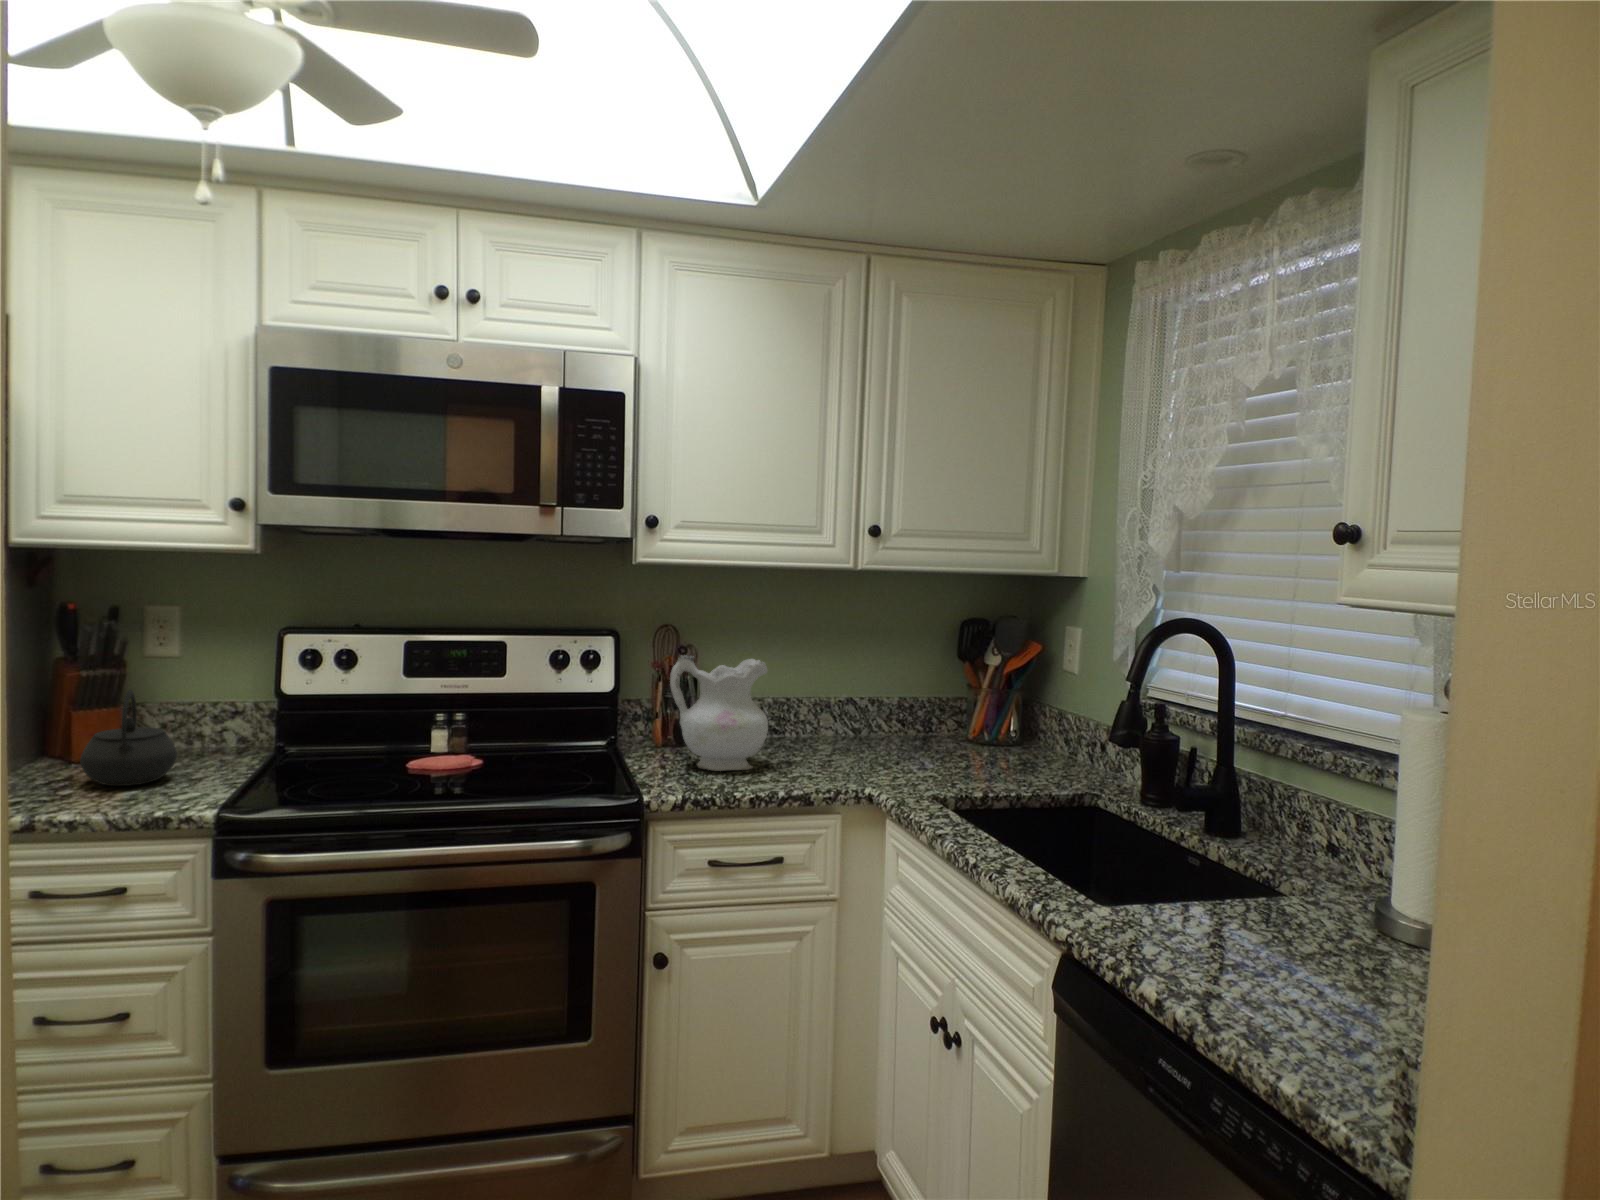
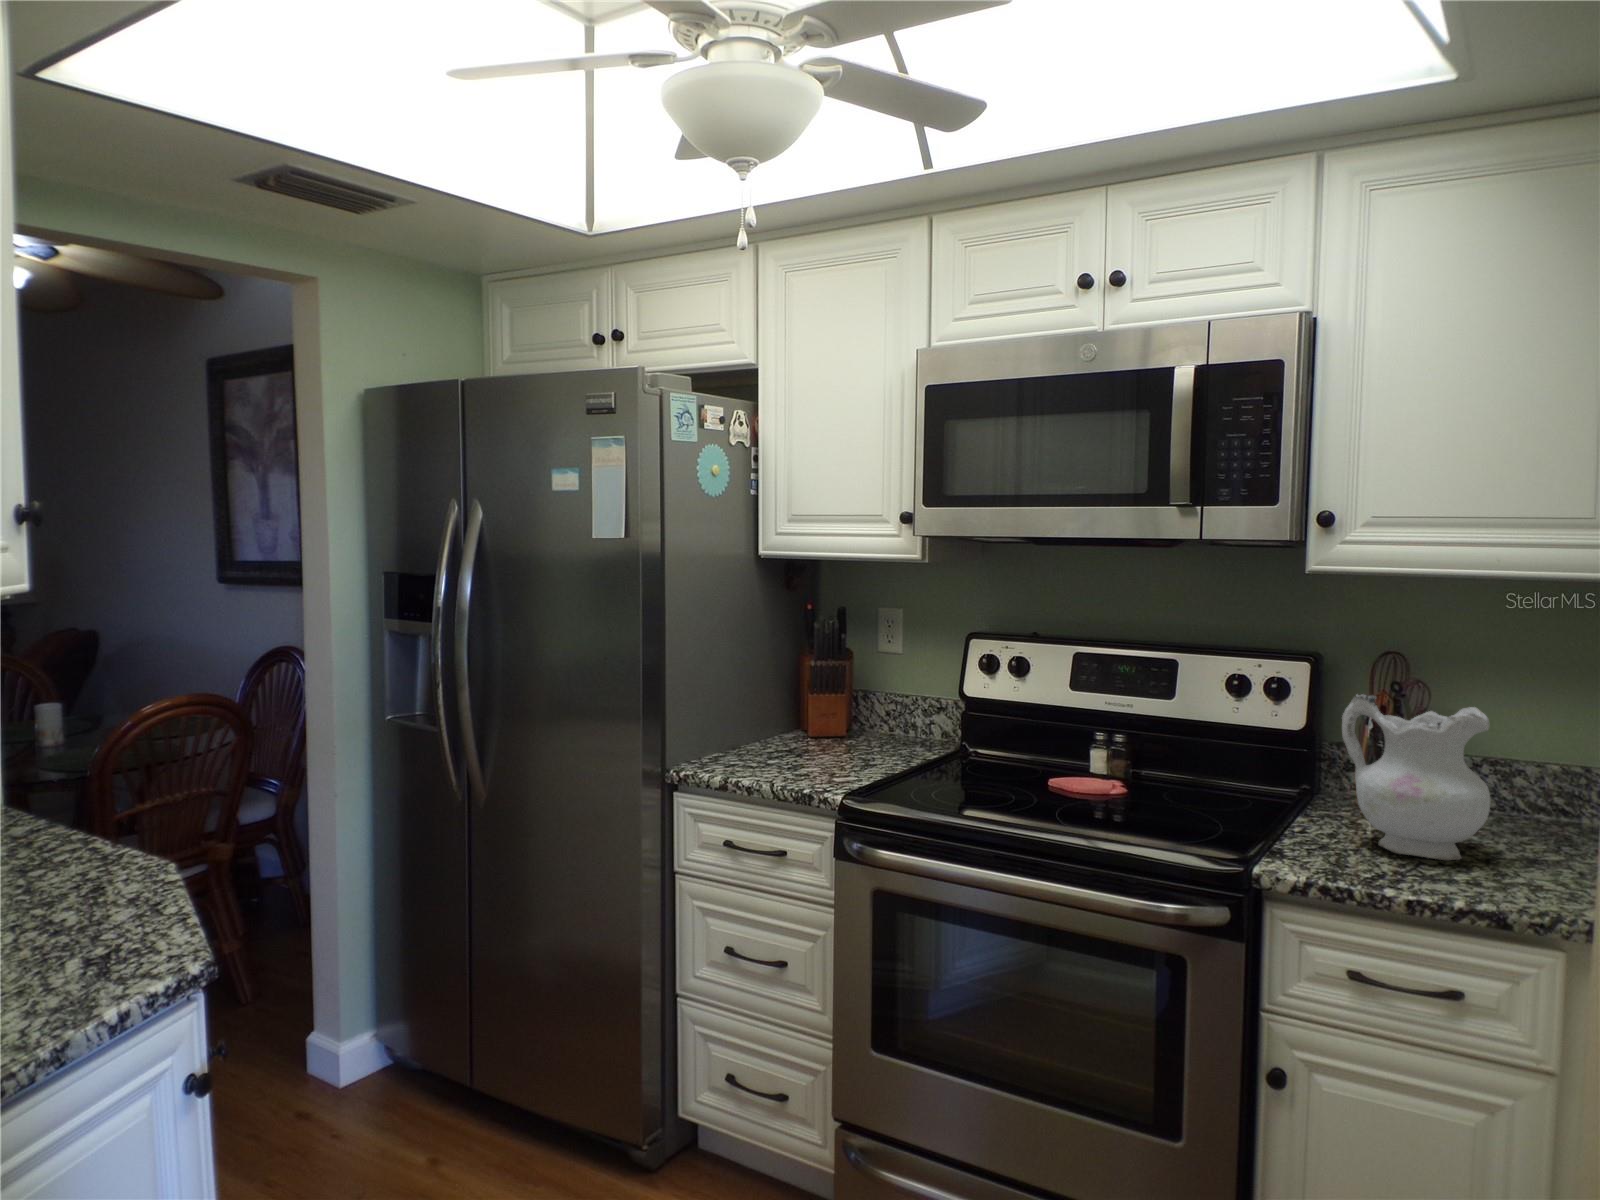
kettle: present [80,690,177,786] -> none [797,681,867,764]

